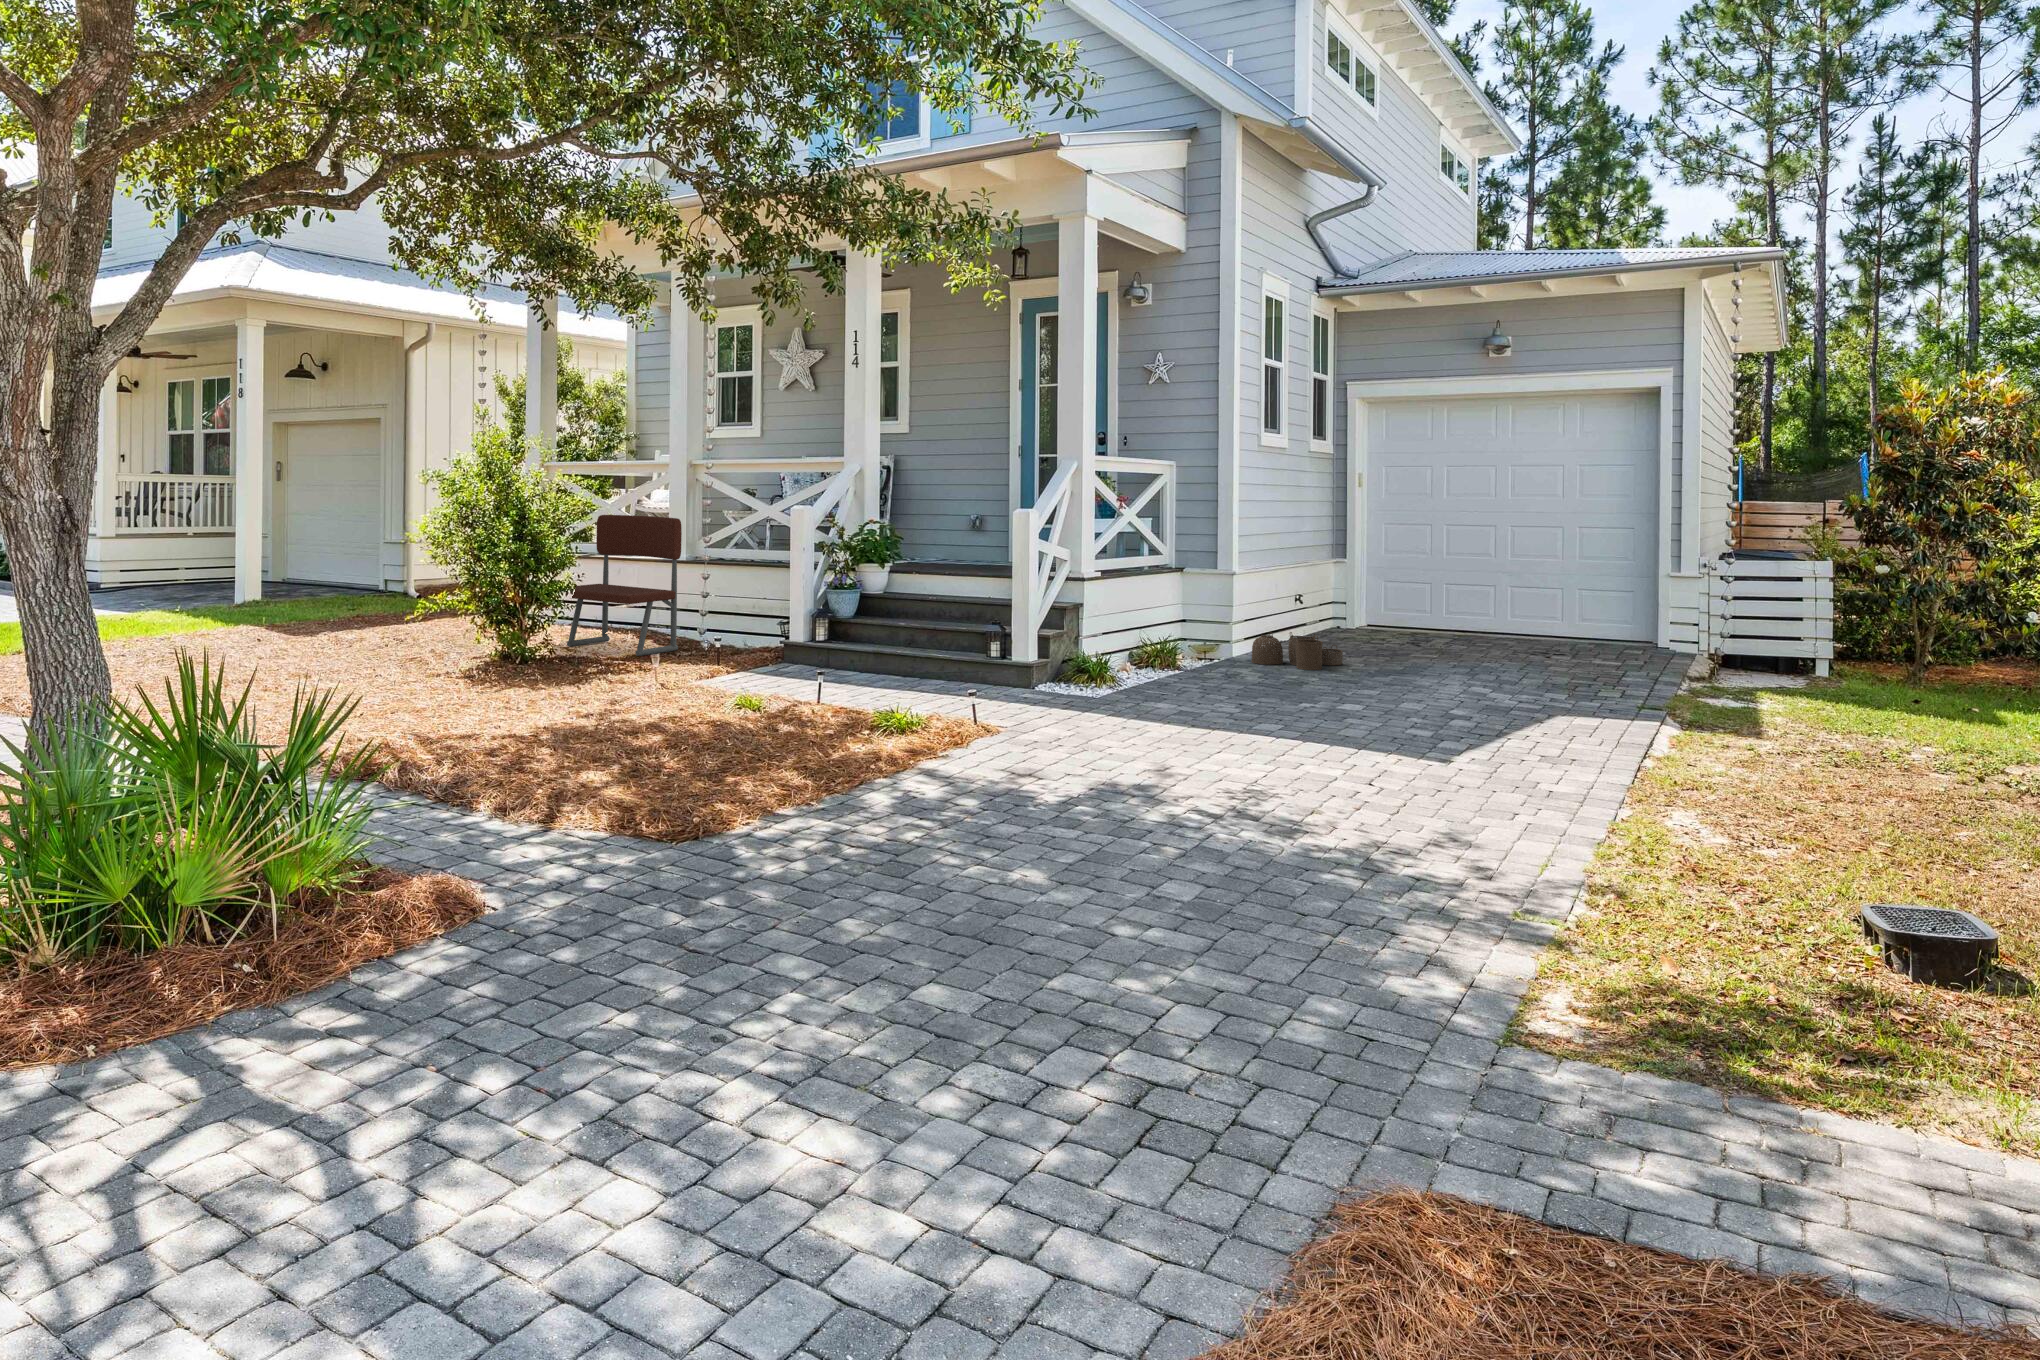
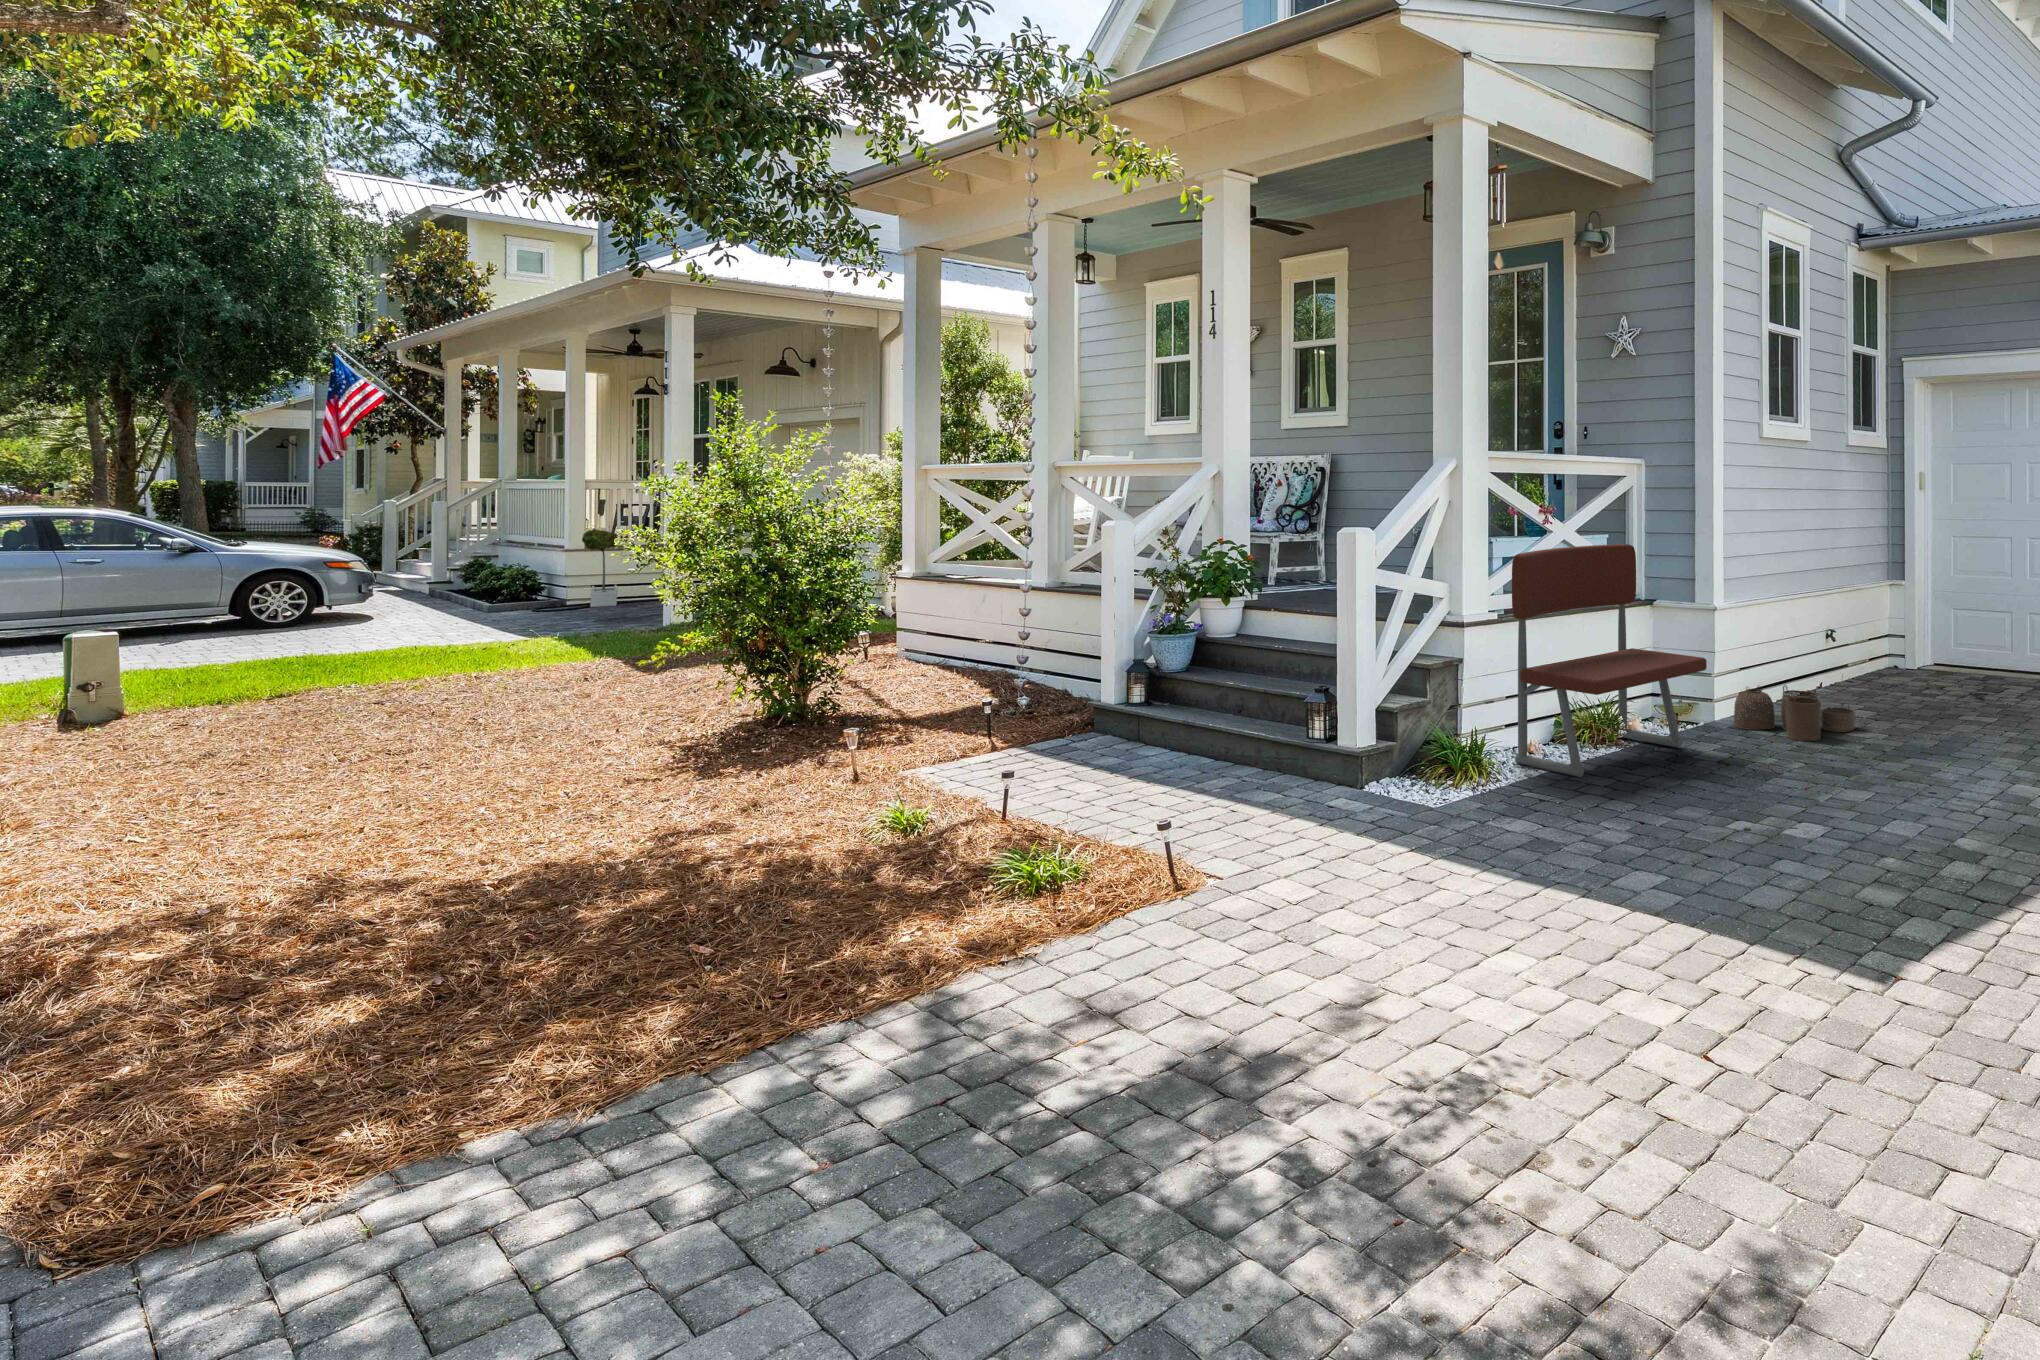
bench: present [567,515,682,656] -> present [1512,544,1707,777]
potted tree: none [127,520,162,592] -> present [582,529,617,607]

